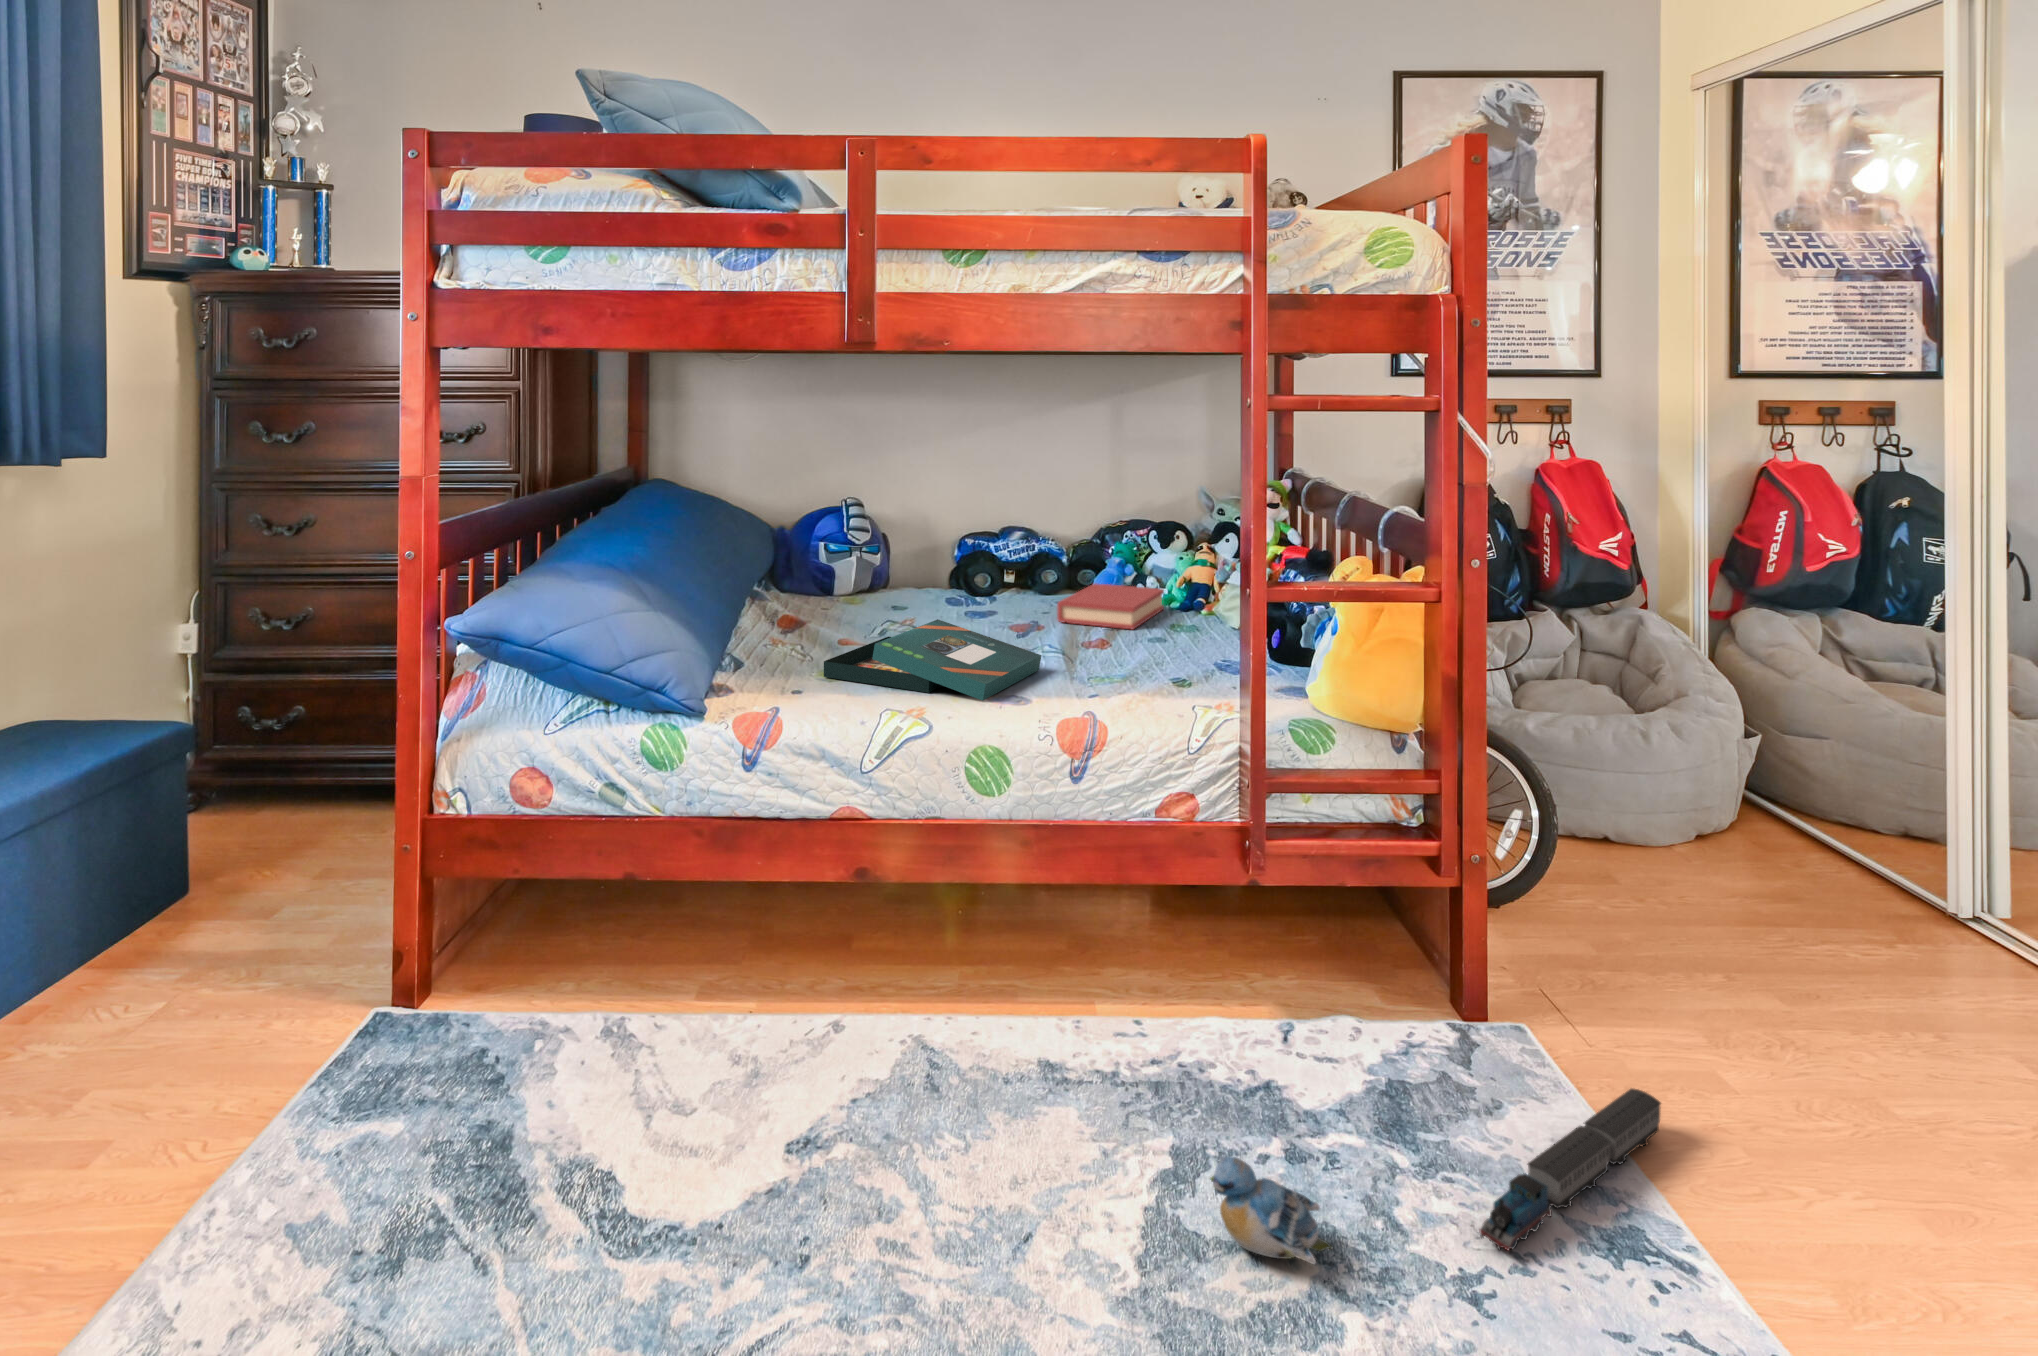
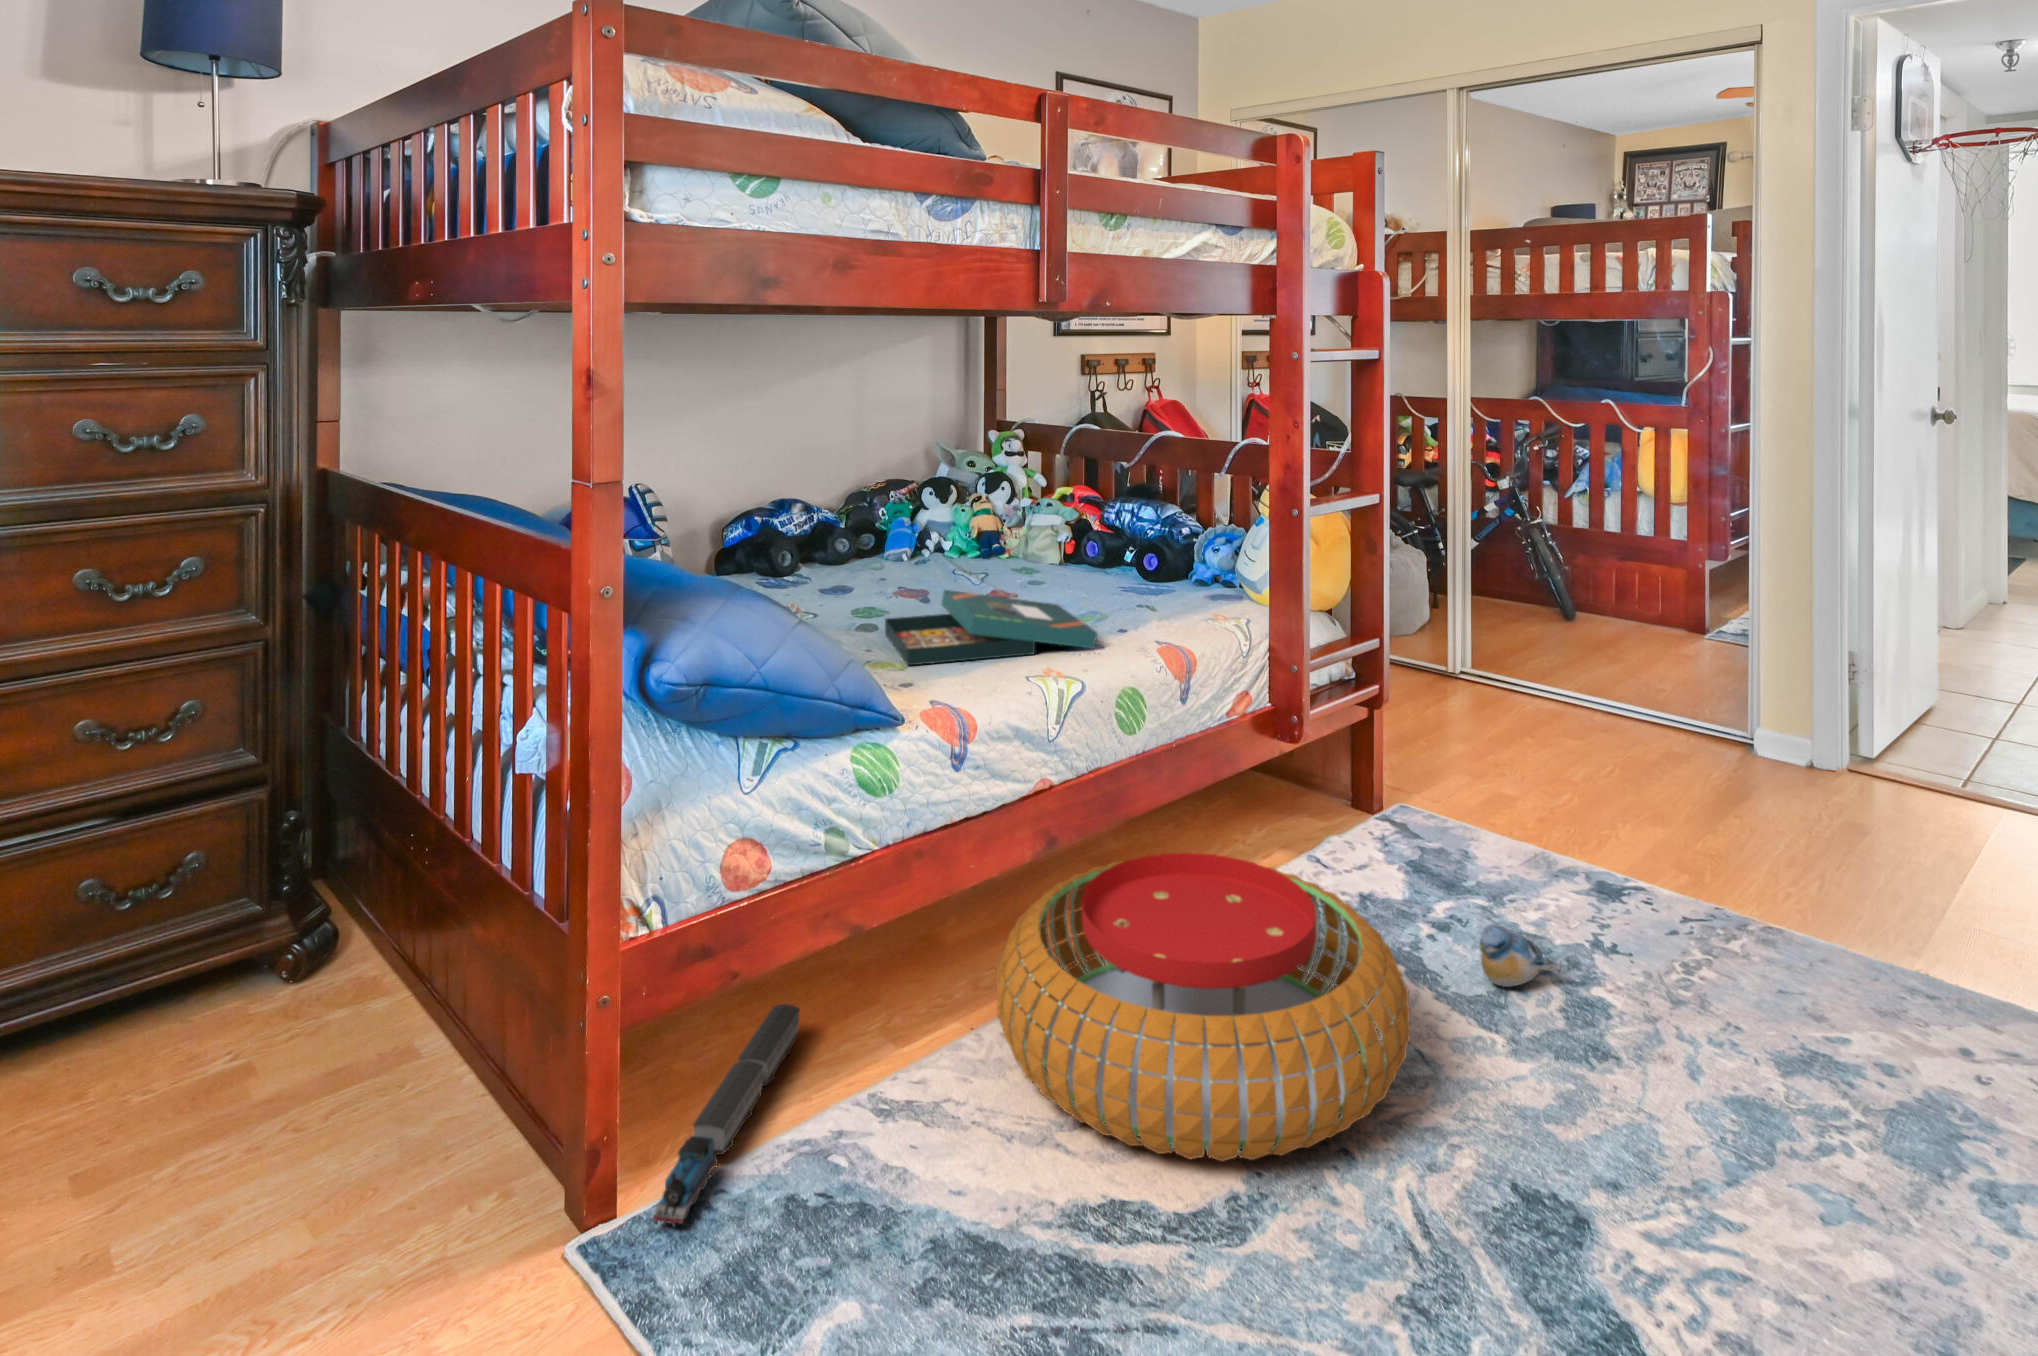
hardback book: present [1057,584,1164,629] -> none [915,540,1017,584]
pouf: none [653,912,1078,1246] -> present [996,853,1410,1161]
toy train: present [1480,1088,1661,1250] -> present [653,1004,799,1227]

